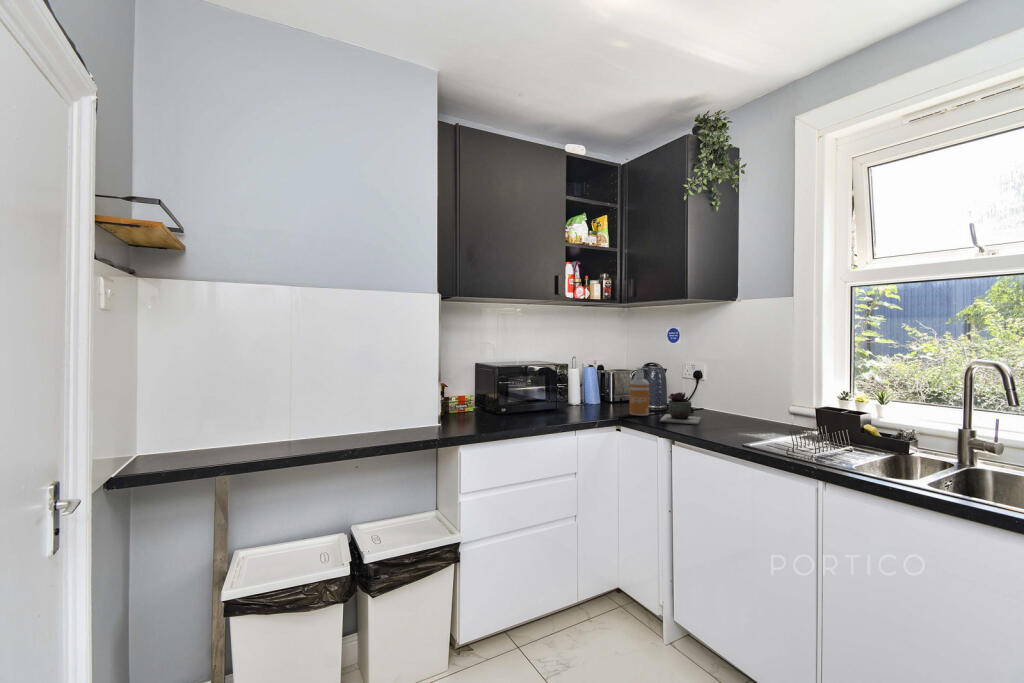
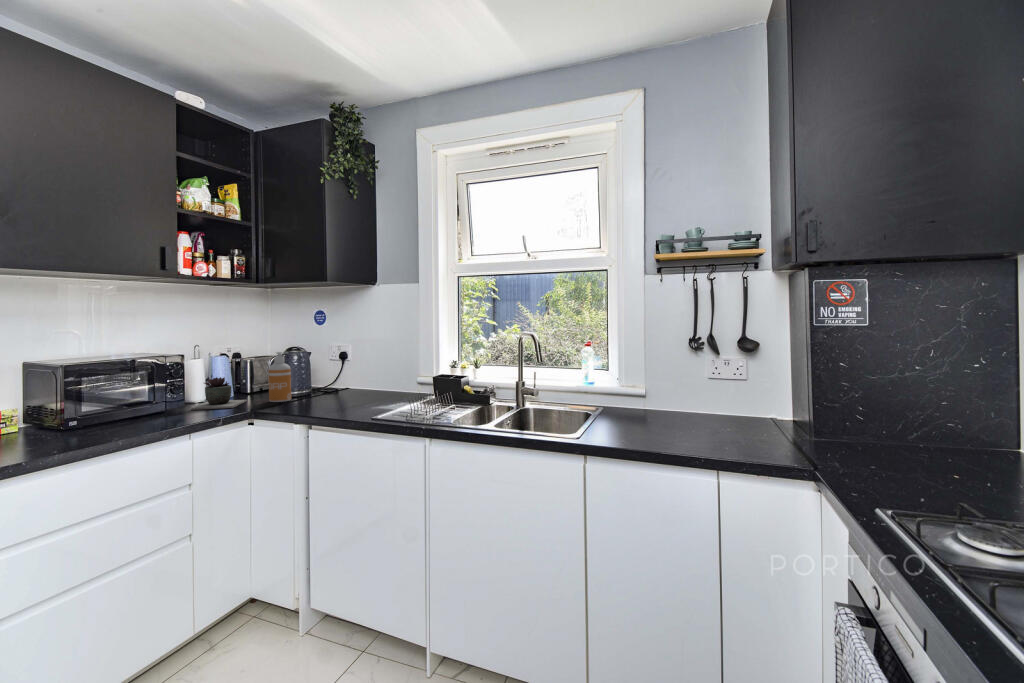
succulent plant: present [660,392,701,425] -> present [191,377,247,410]

